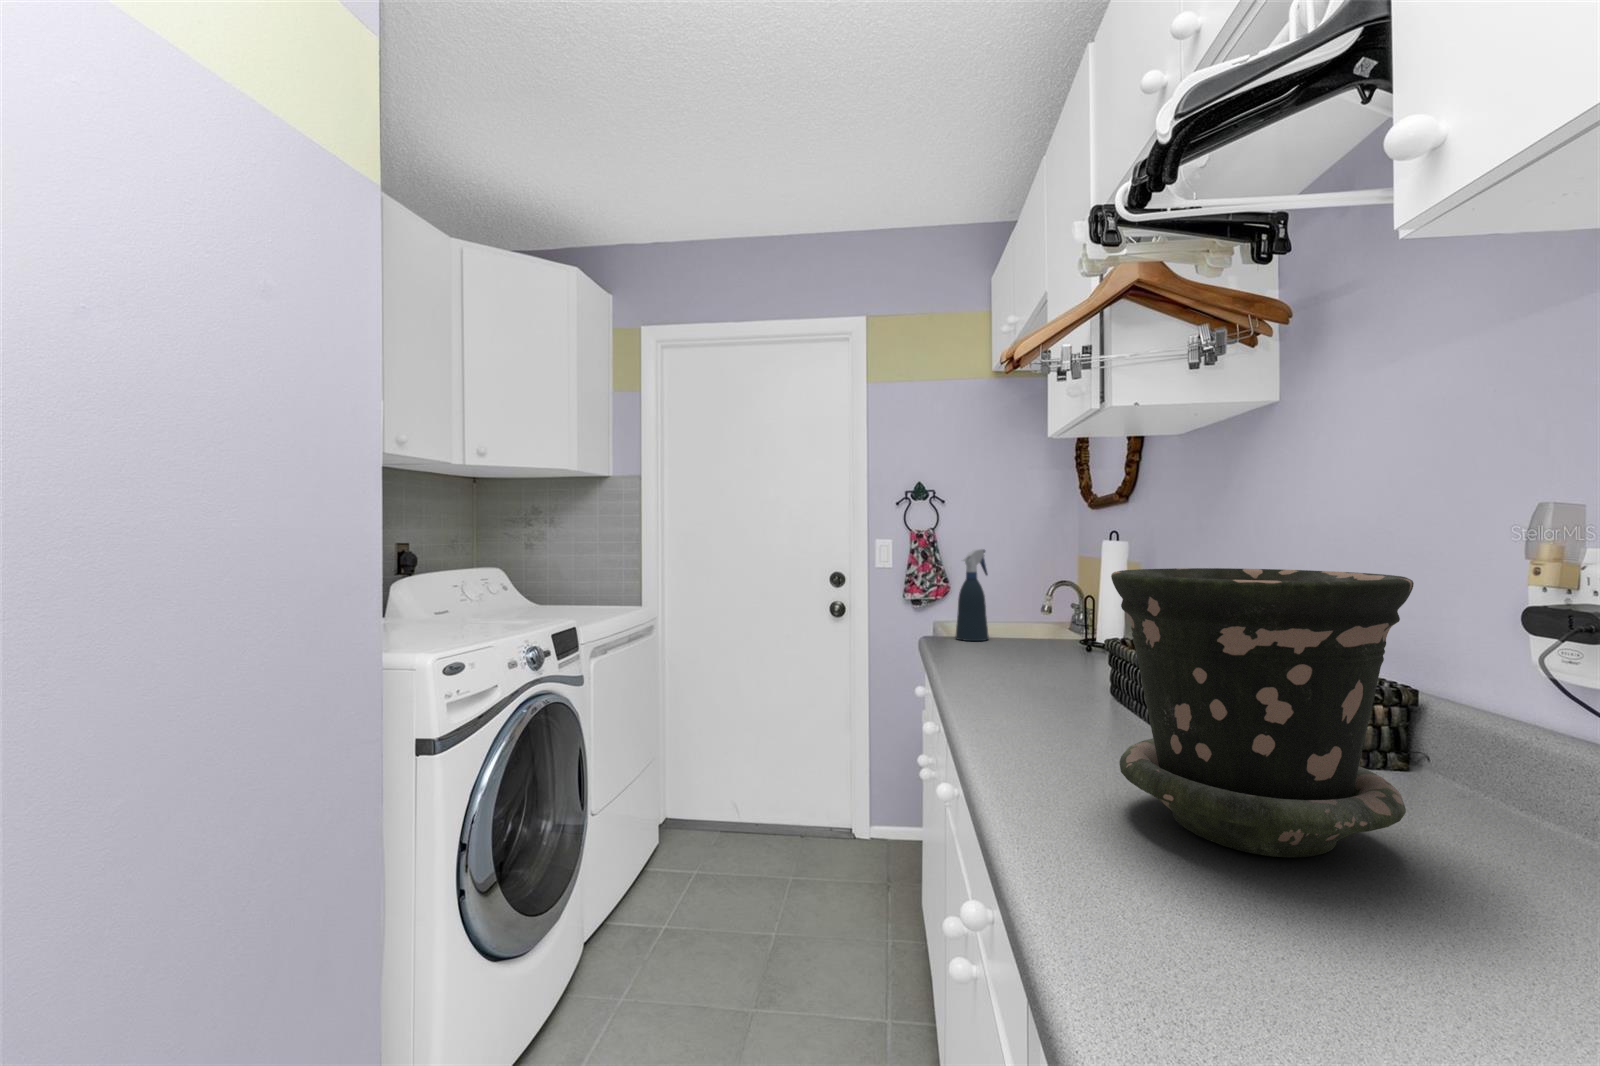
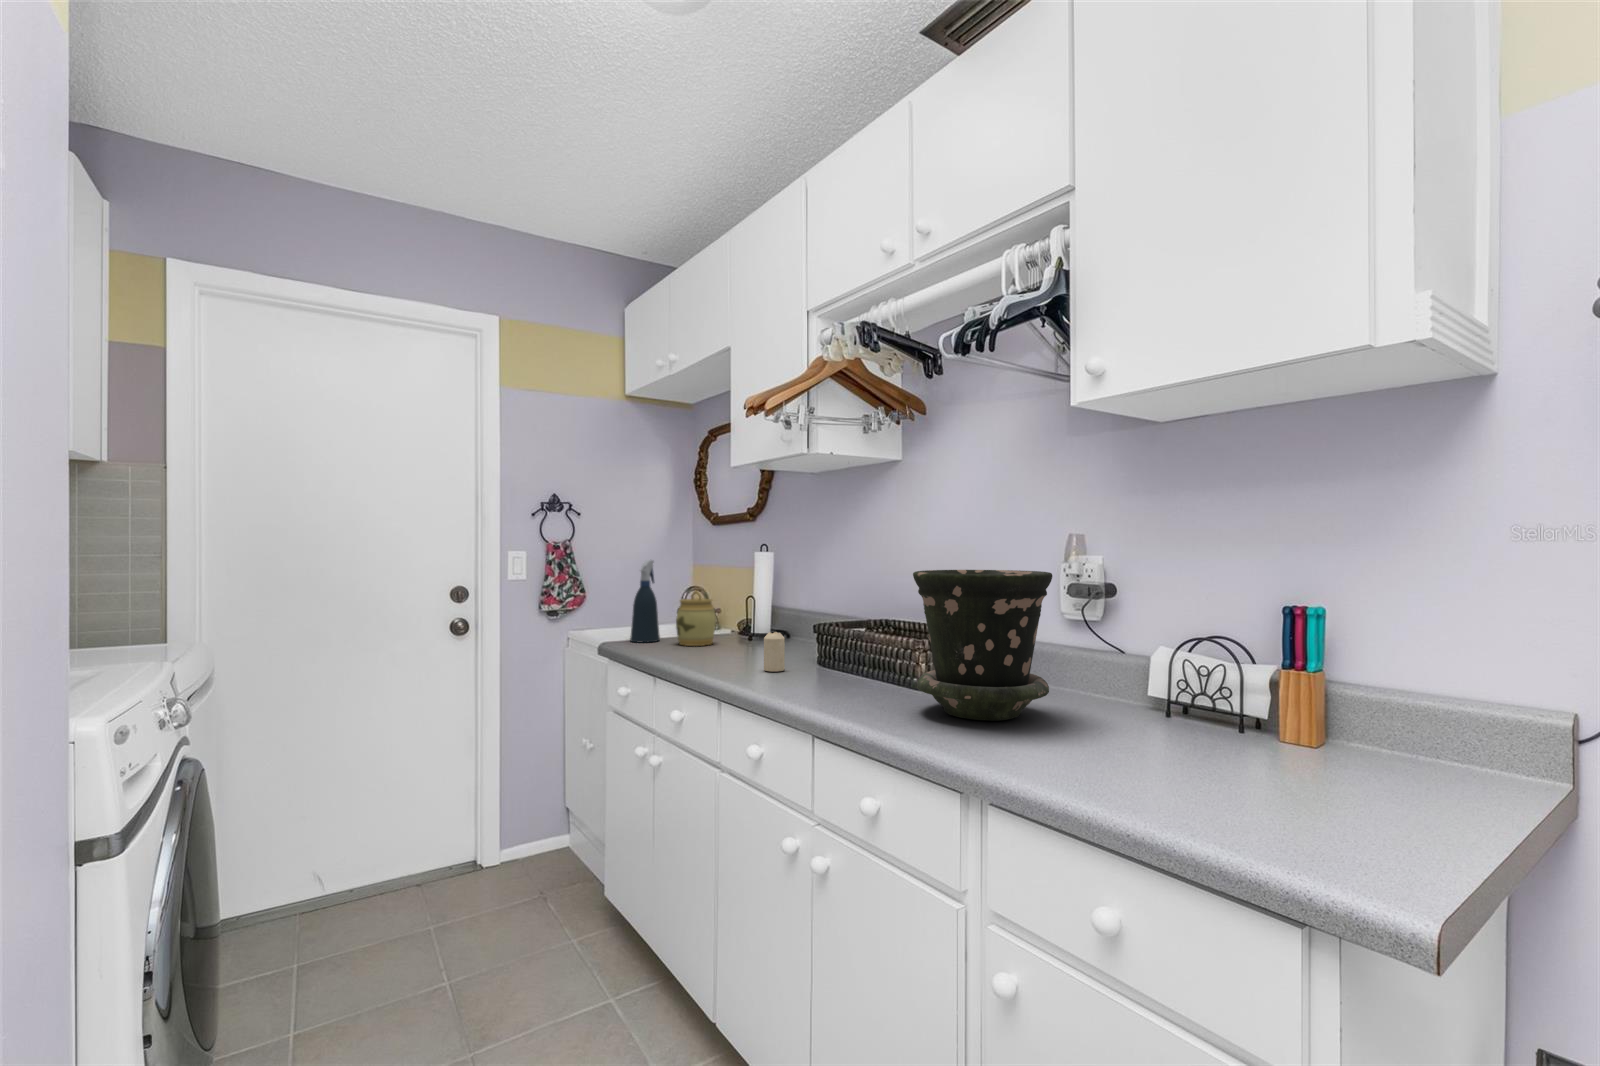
jar: none [994,585,1045,651] -> present [676,591,716,646]
candle: none [1029,644,1058,696] -> present [764,632,785,672]

